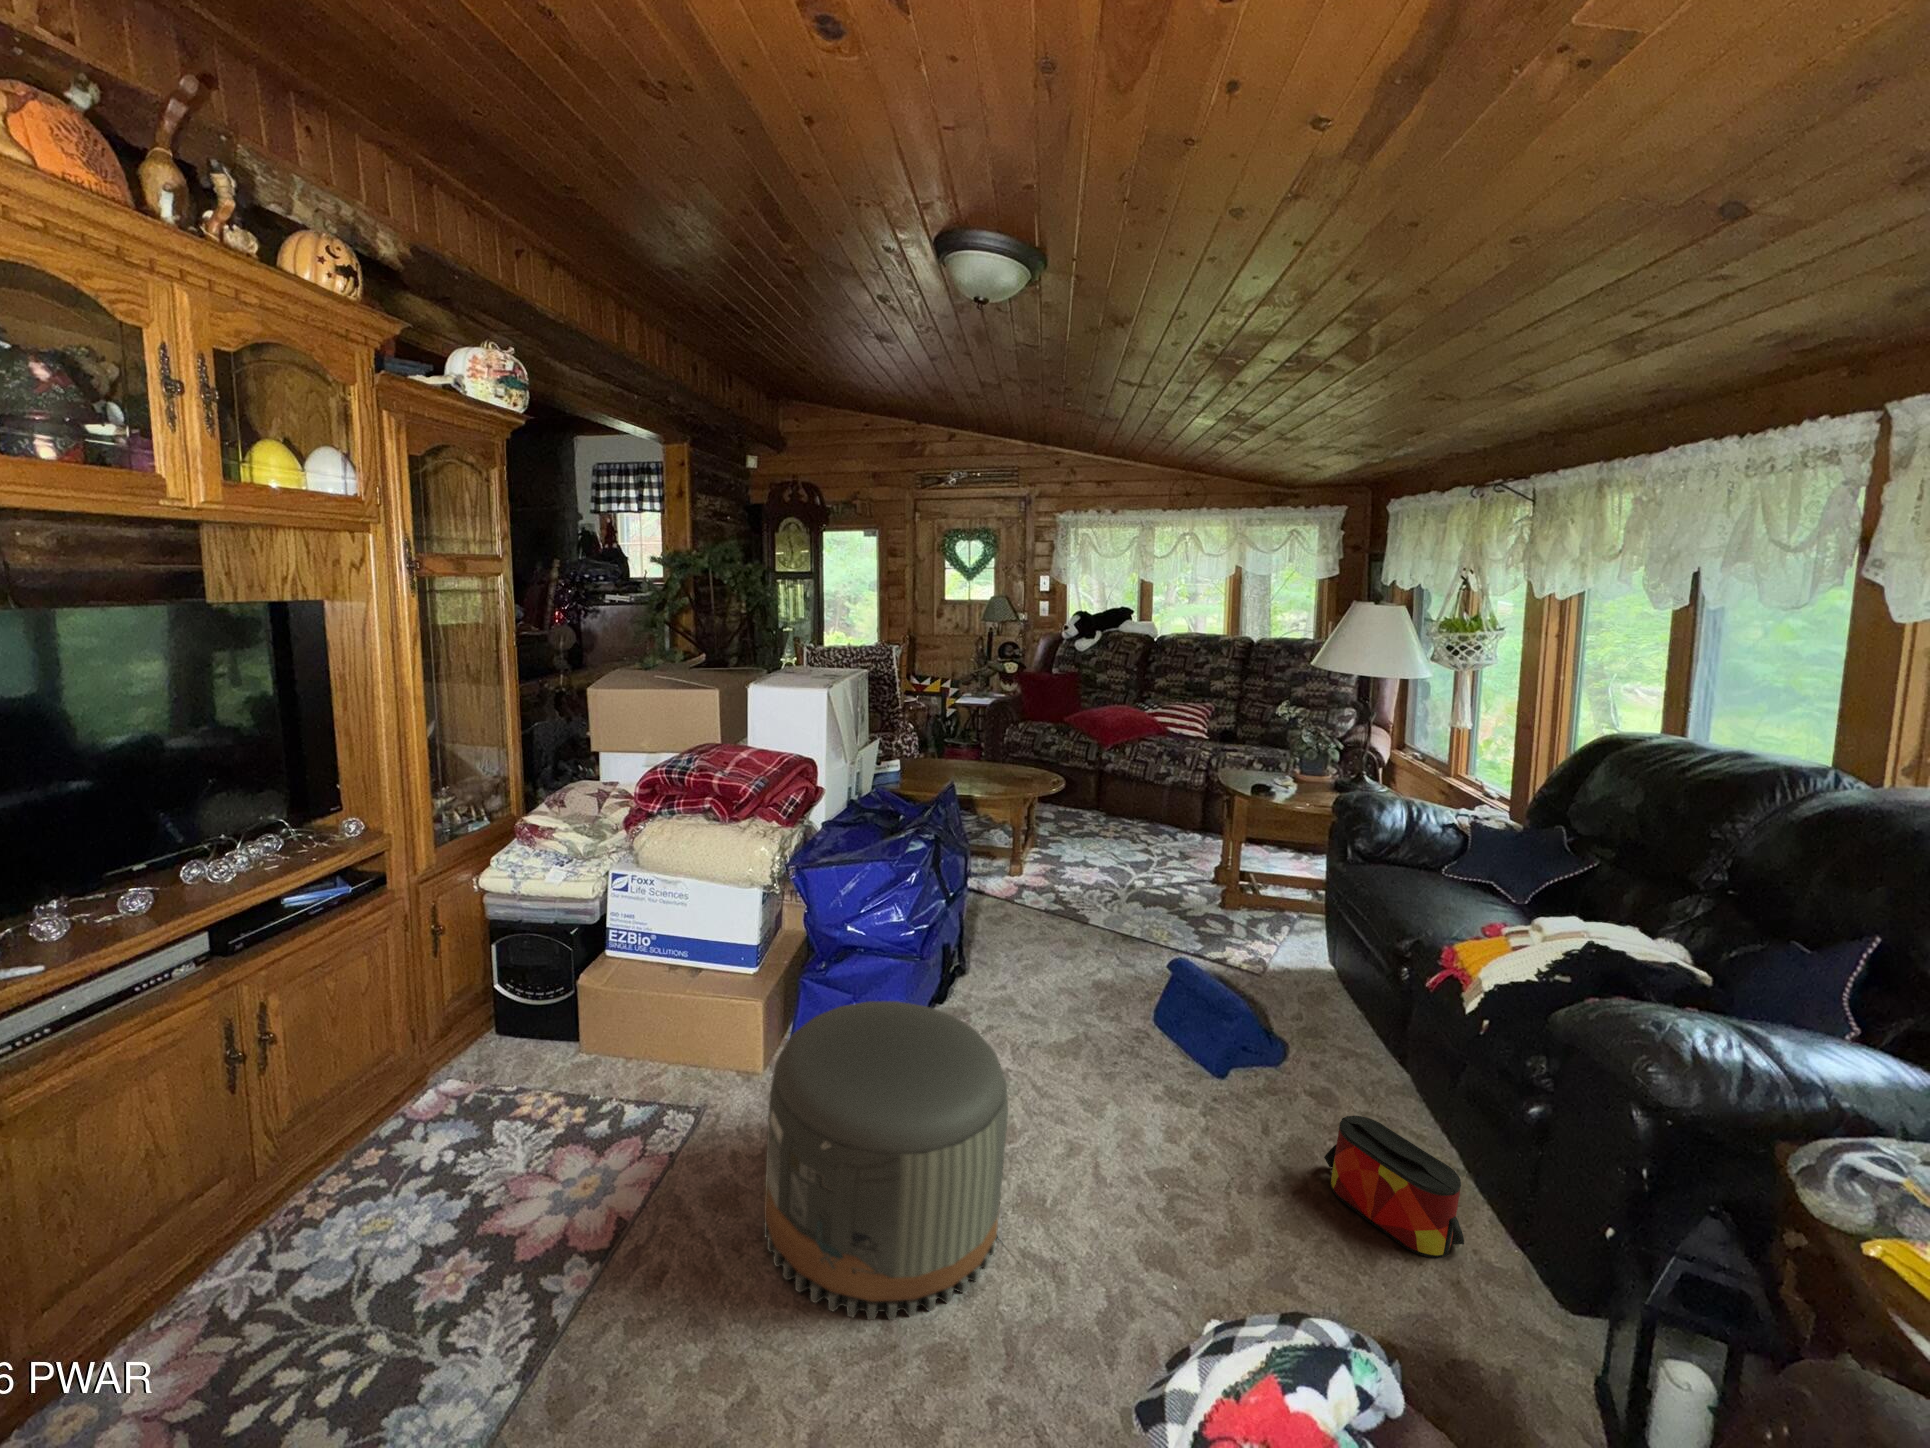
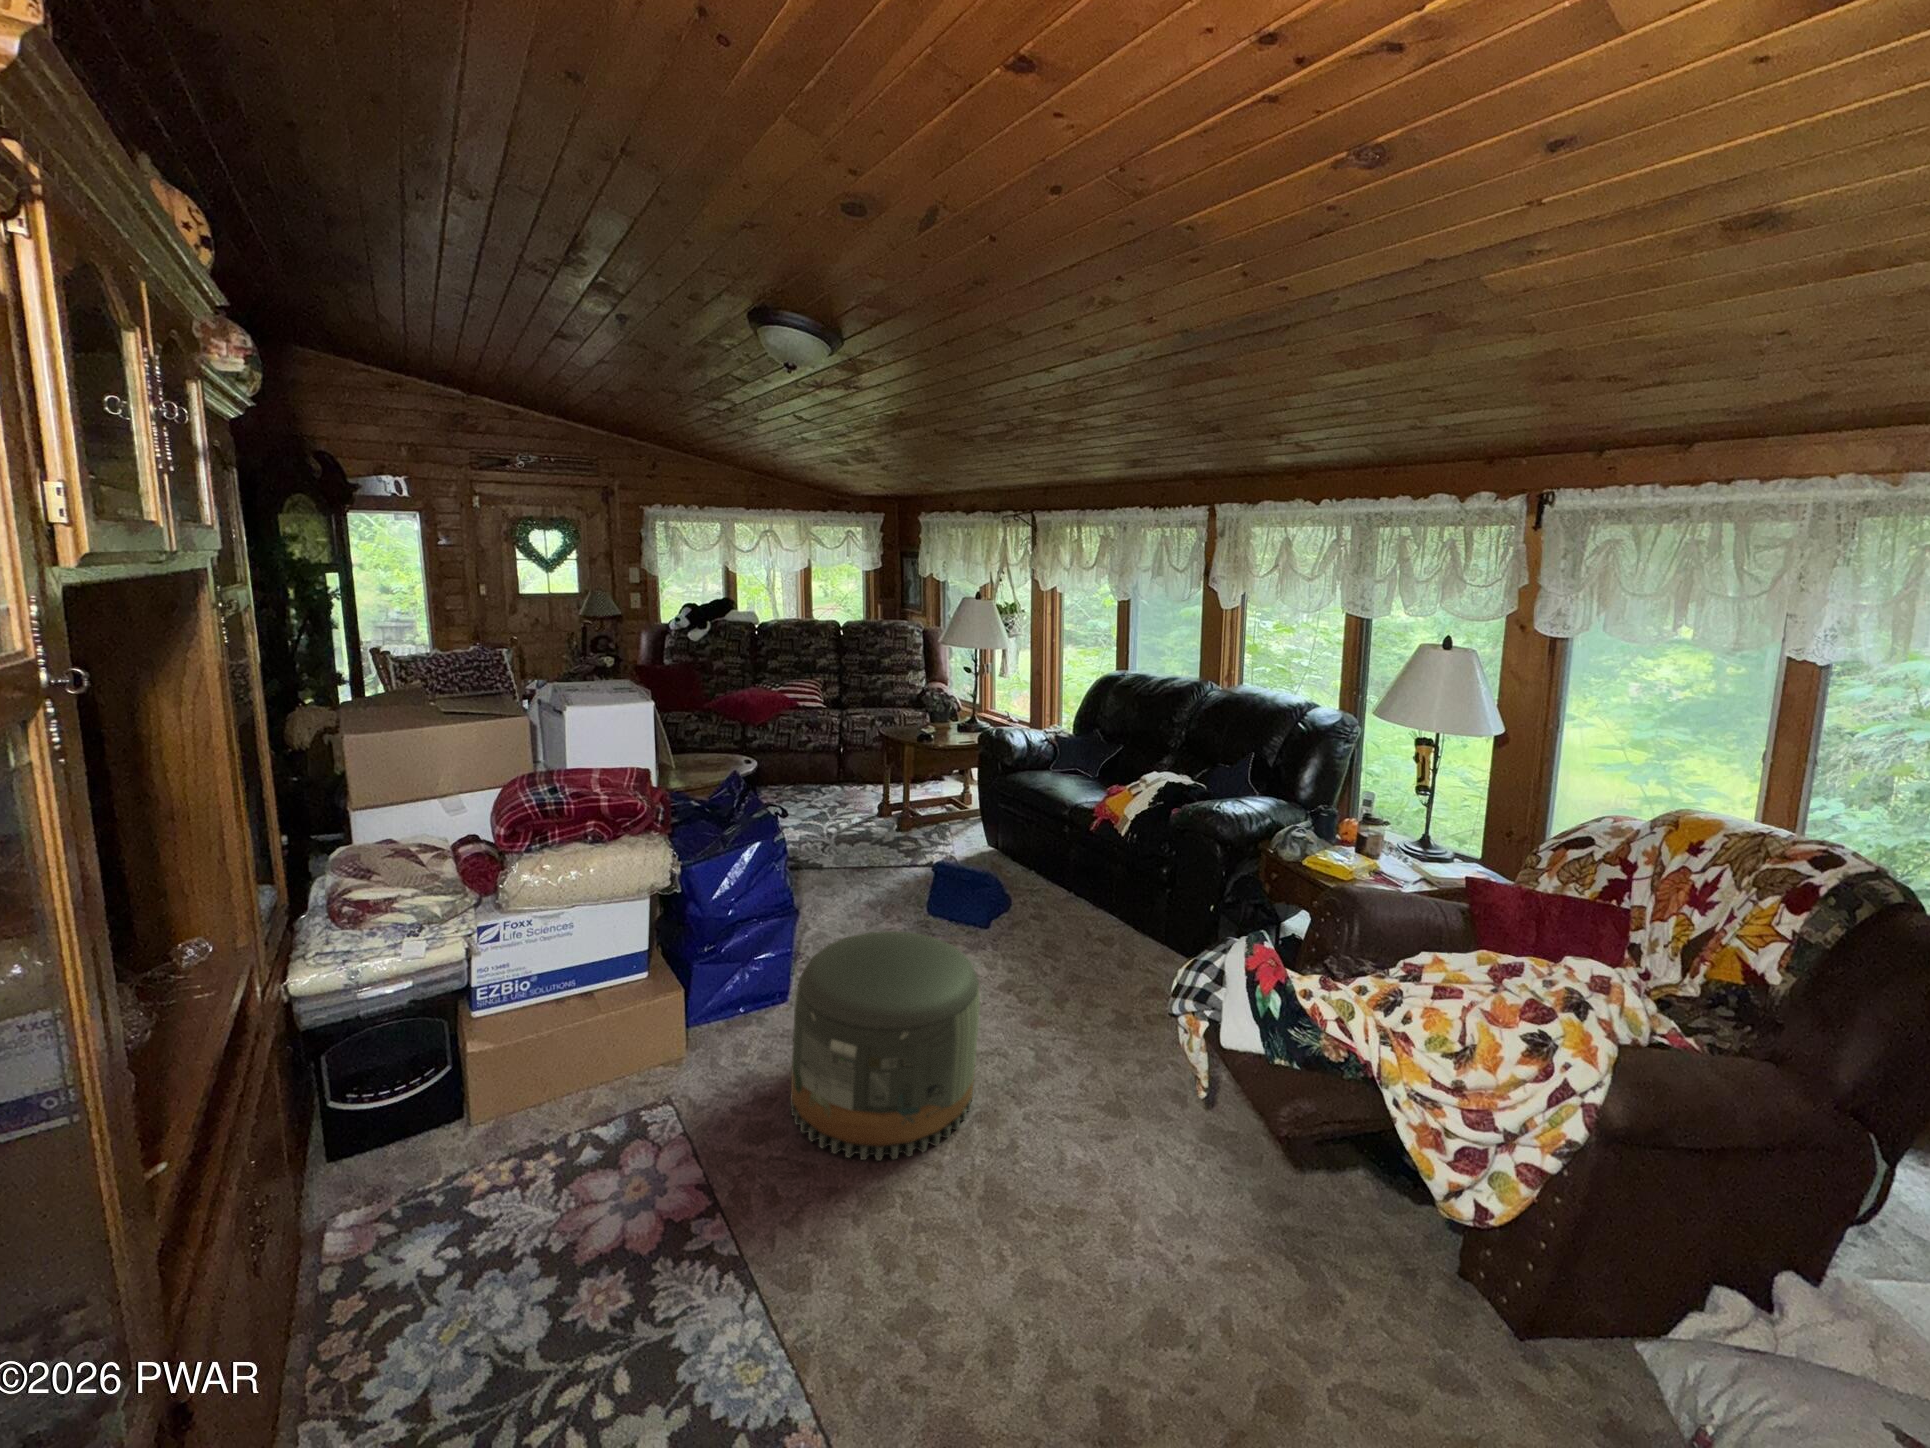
bag: present [1324,1116,1464,1258] -> none [1076,910,1154,968]

